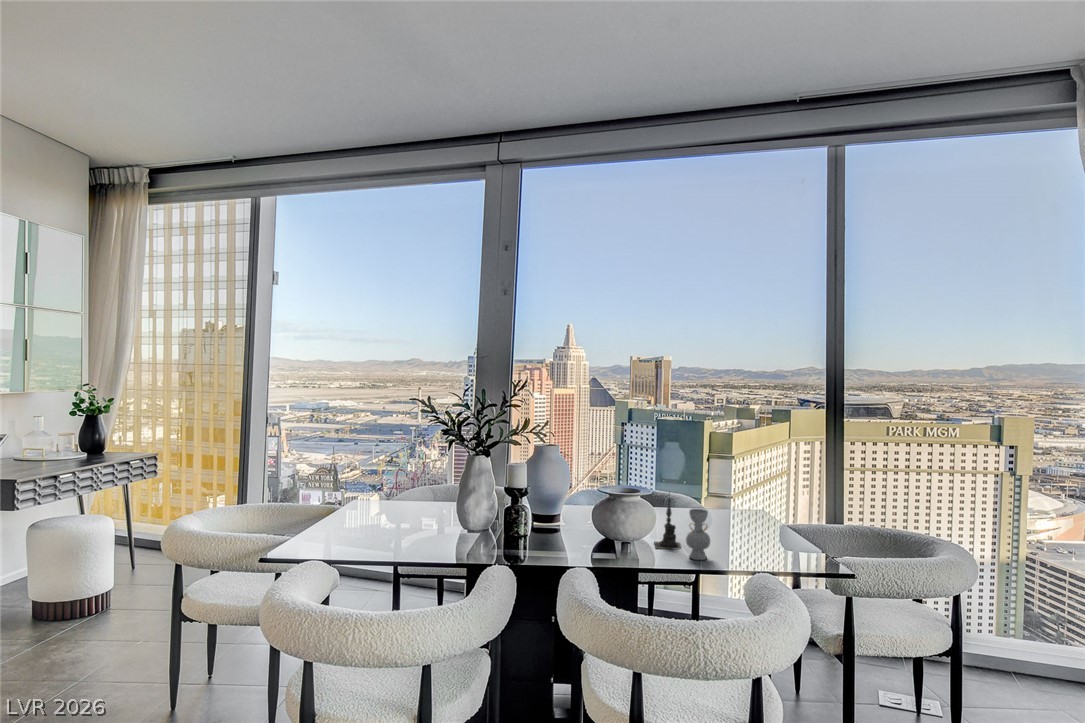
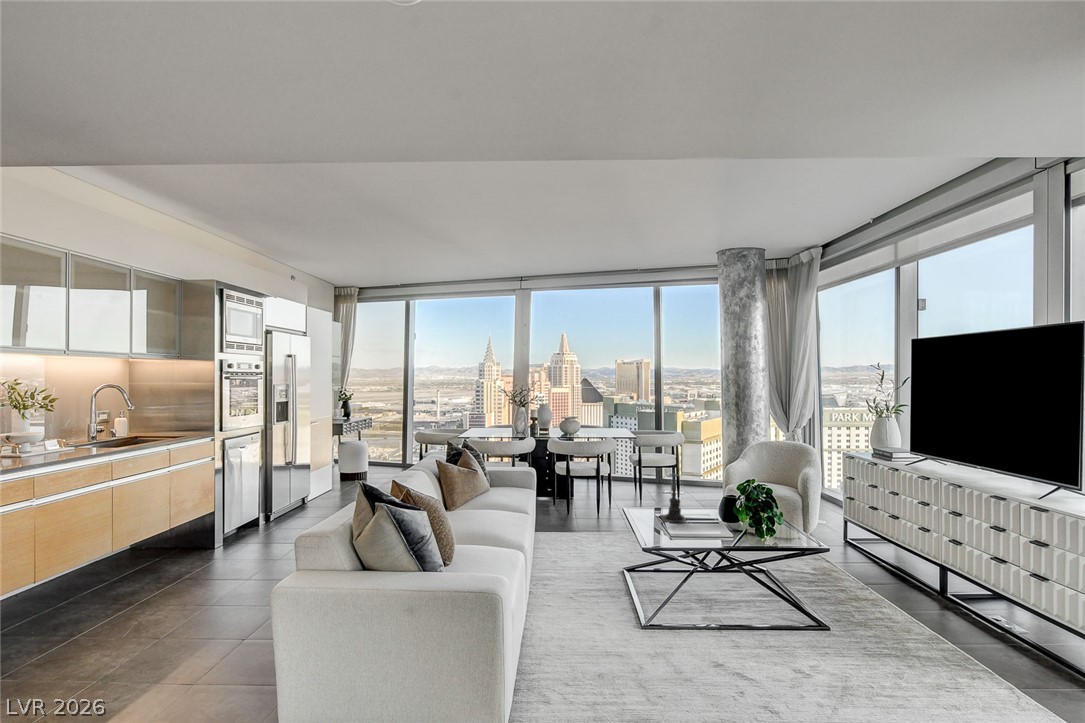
decorative vase: present [686,509,710,560] -> none [694,483,718,532]

